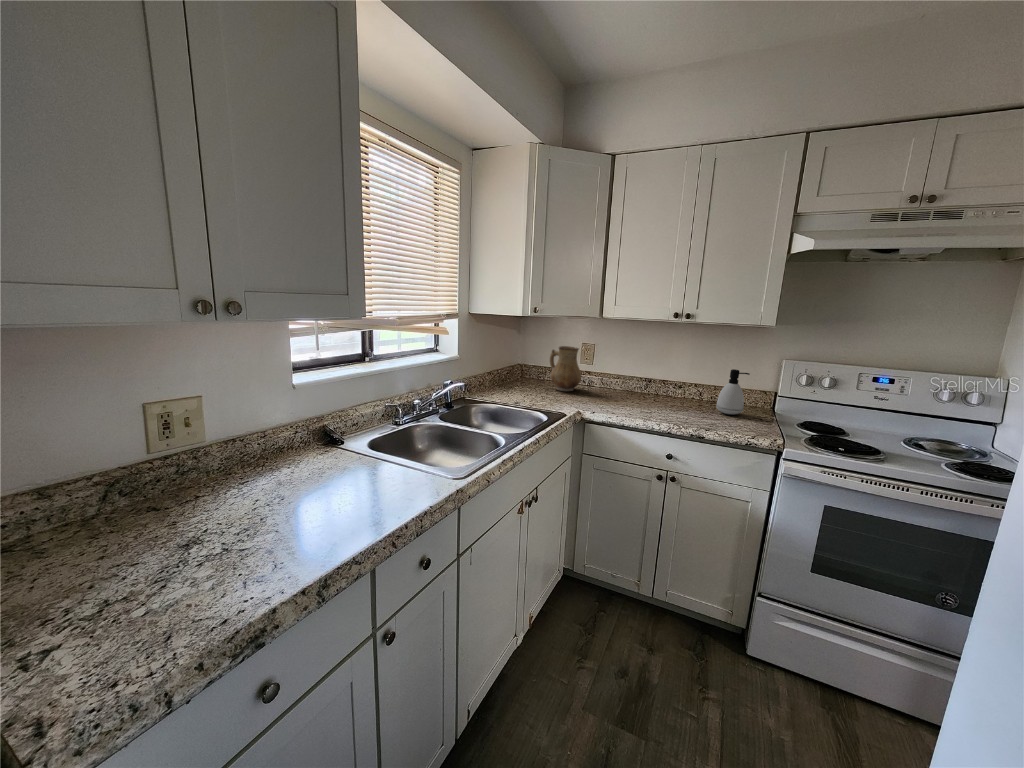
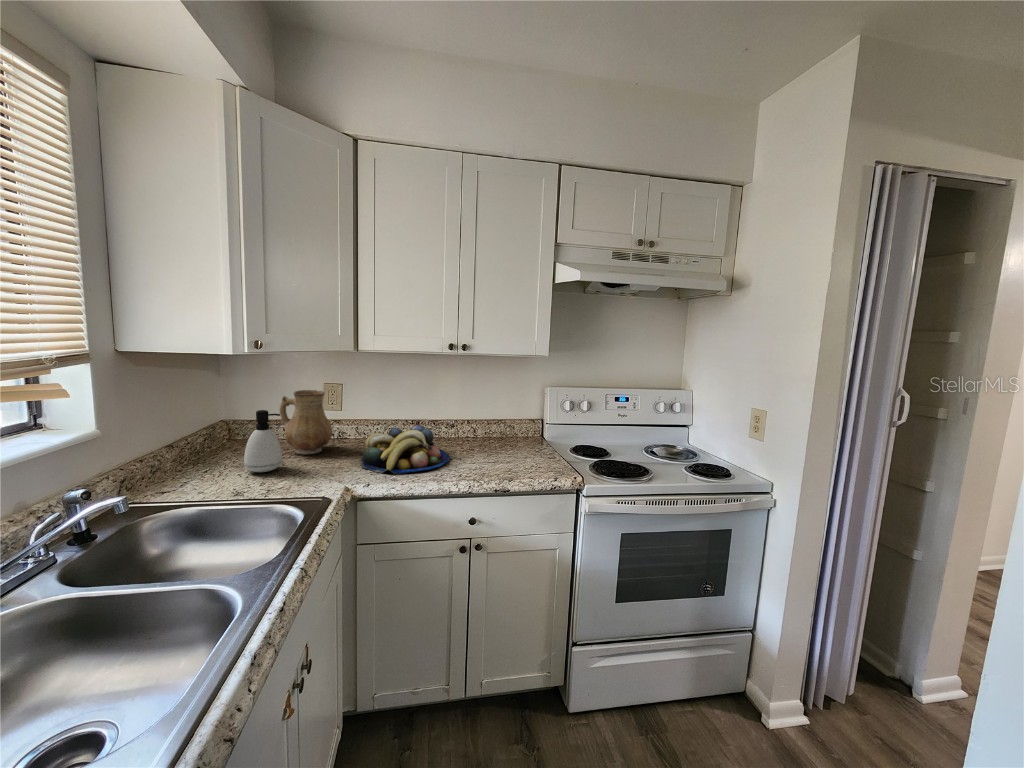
soap dispenser: present [716,369,750,415] -> present [244,410,282,472]
fruit bowl: none [595,379,665,412] -> present [361,425,450,474]

